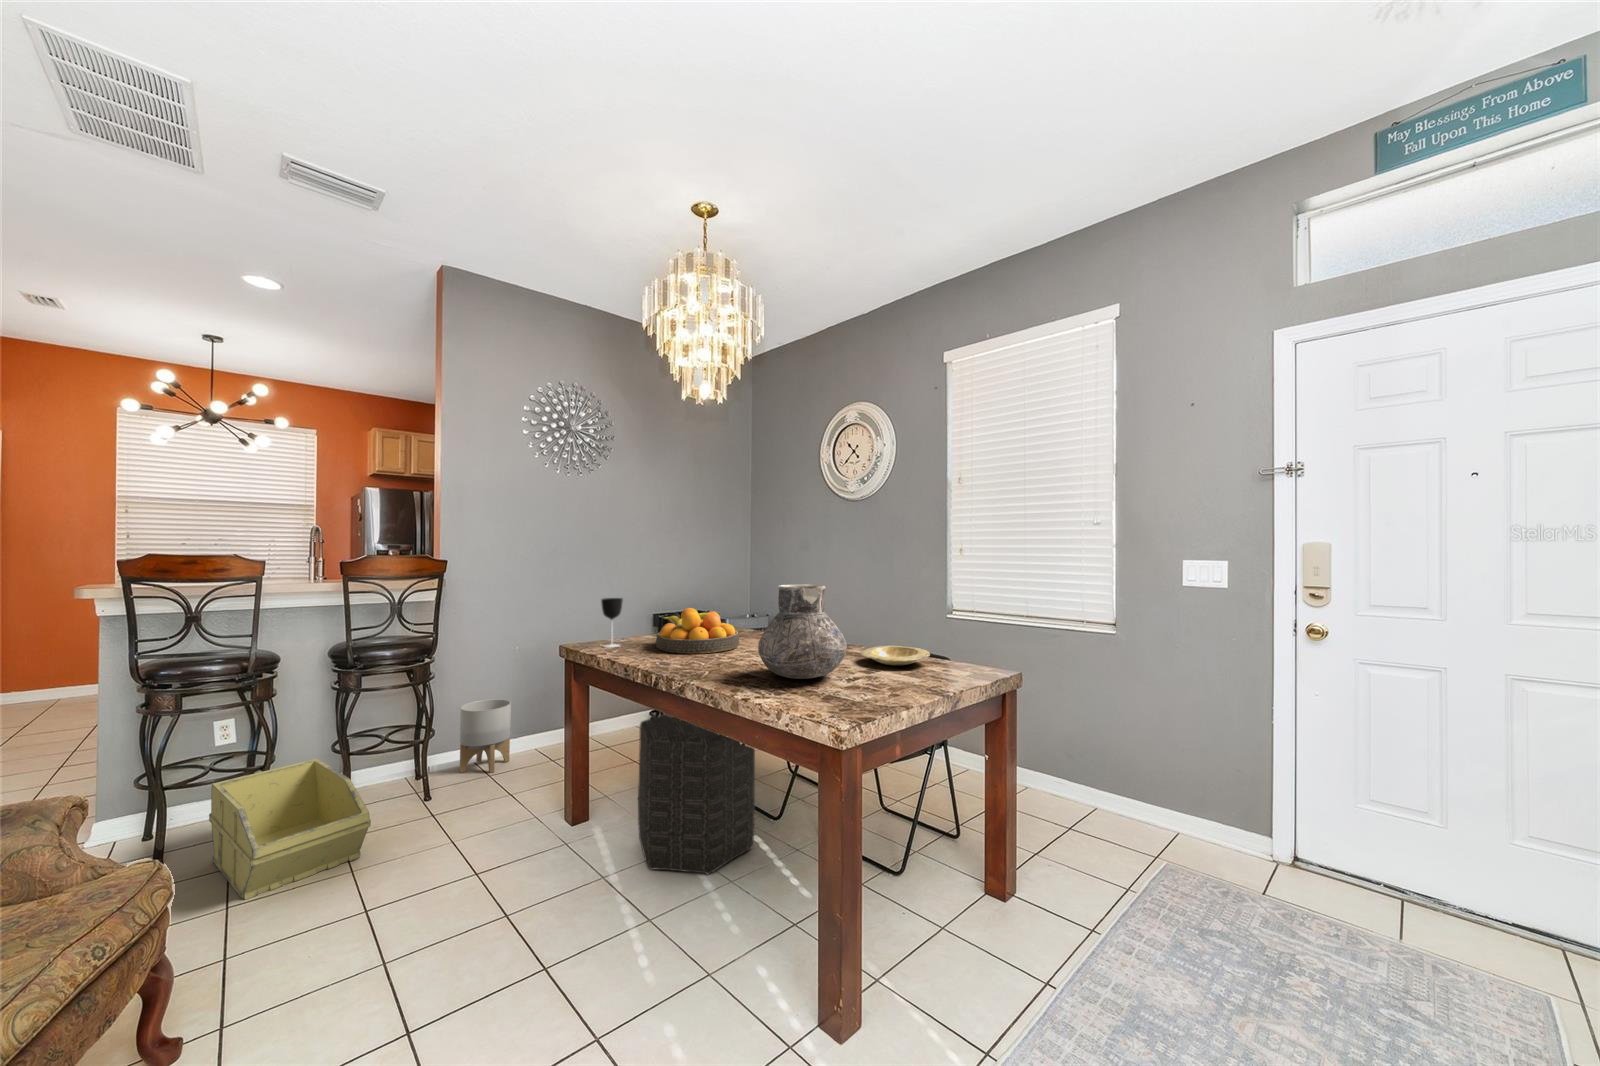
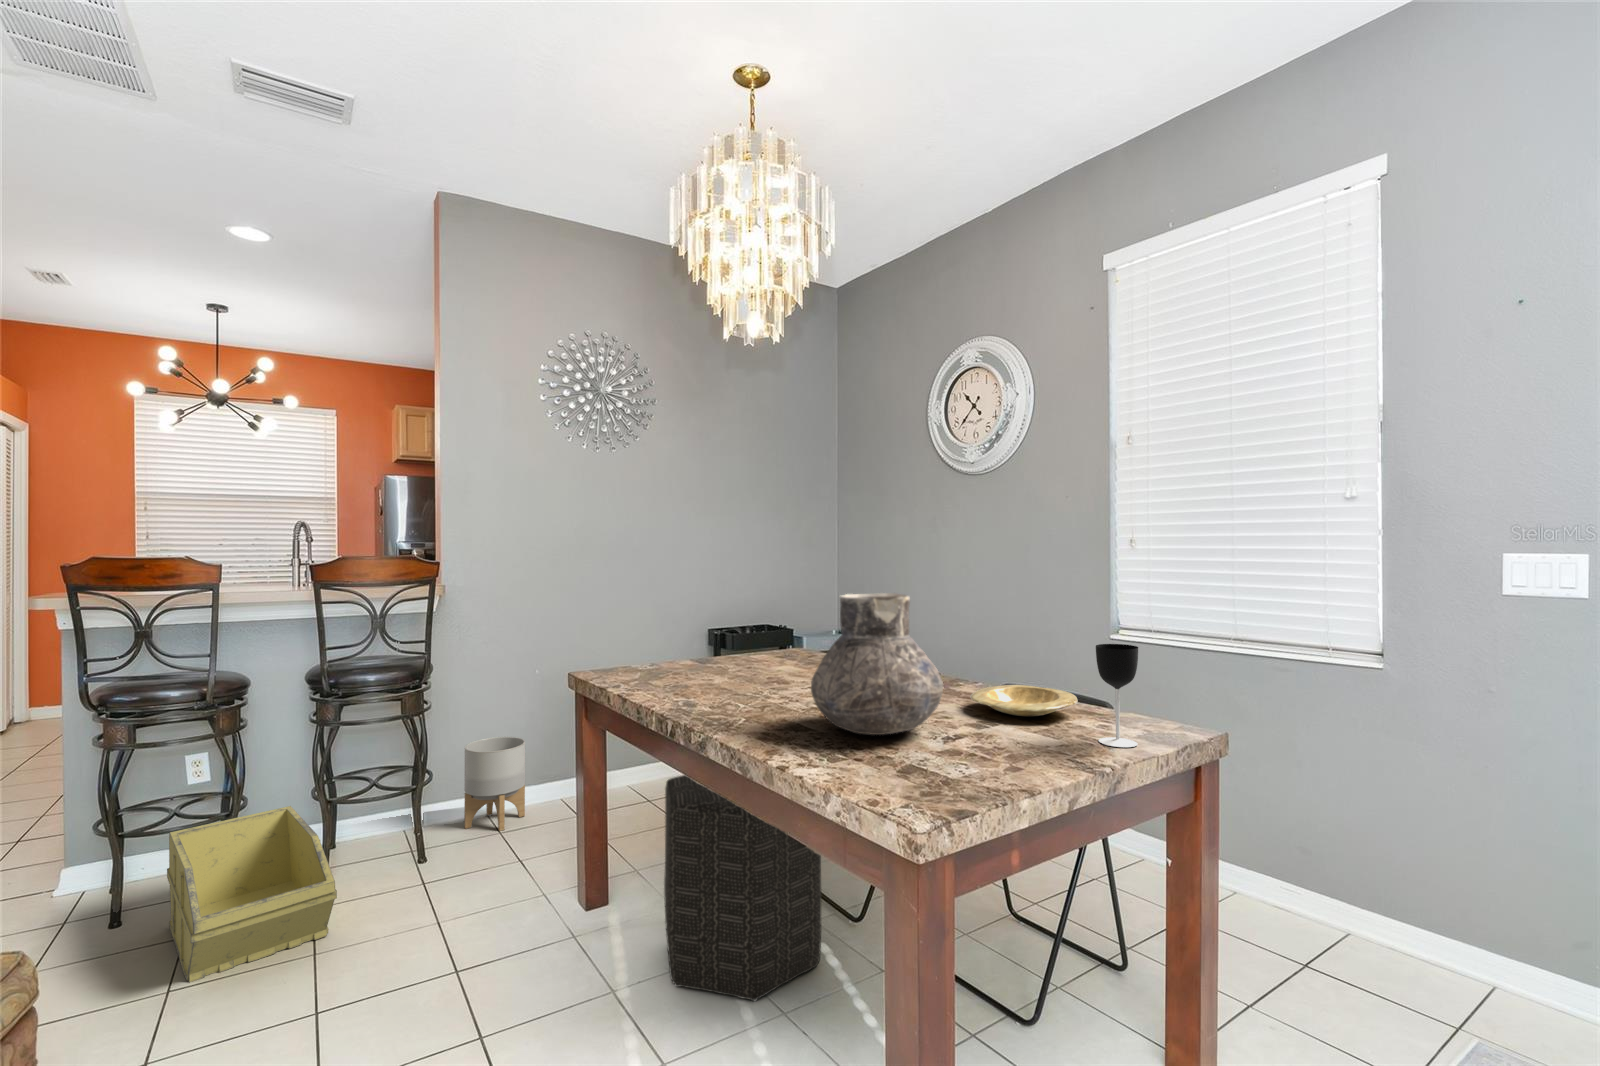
wine glass: present [601,598,623,648] -> present [1096,644,1138,747]
fruit bowl: present [656,608,739,654] -> none [686,625,799,689]

